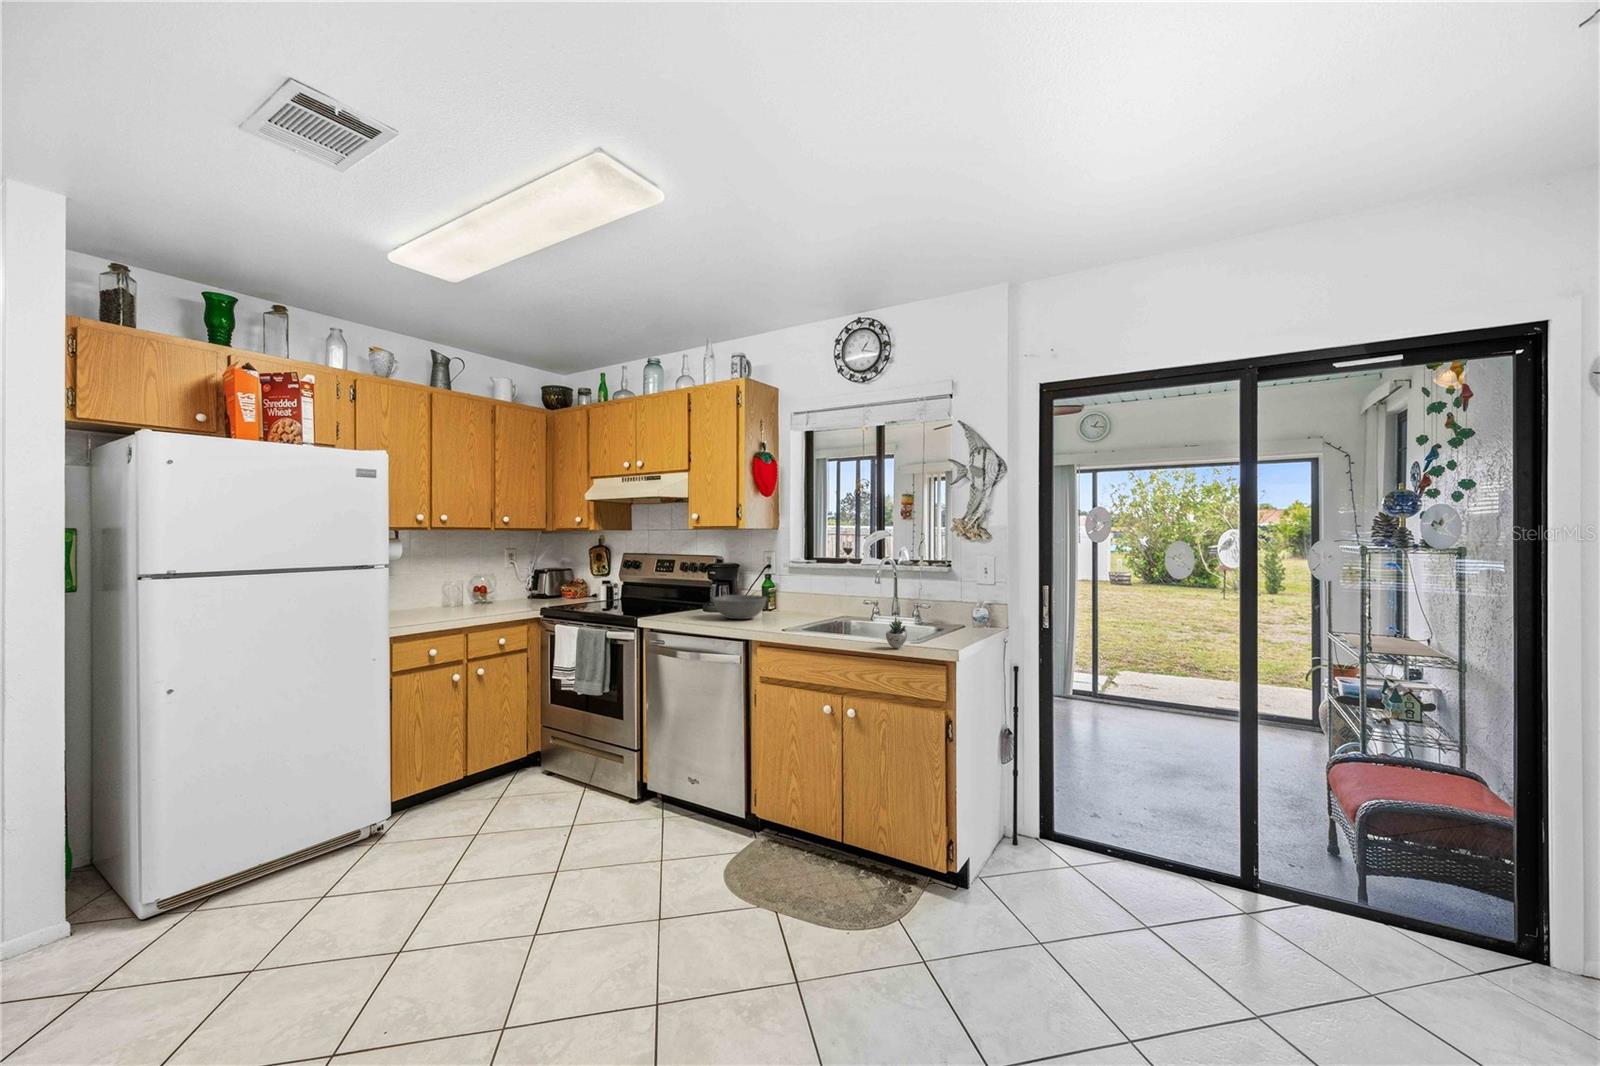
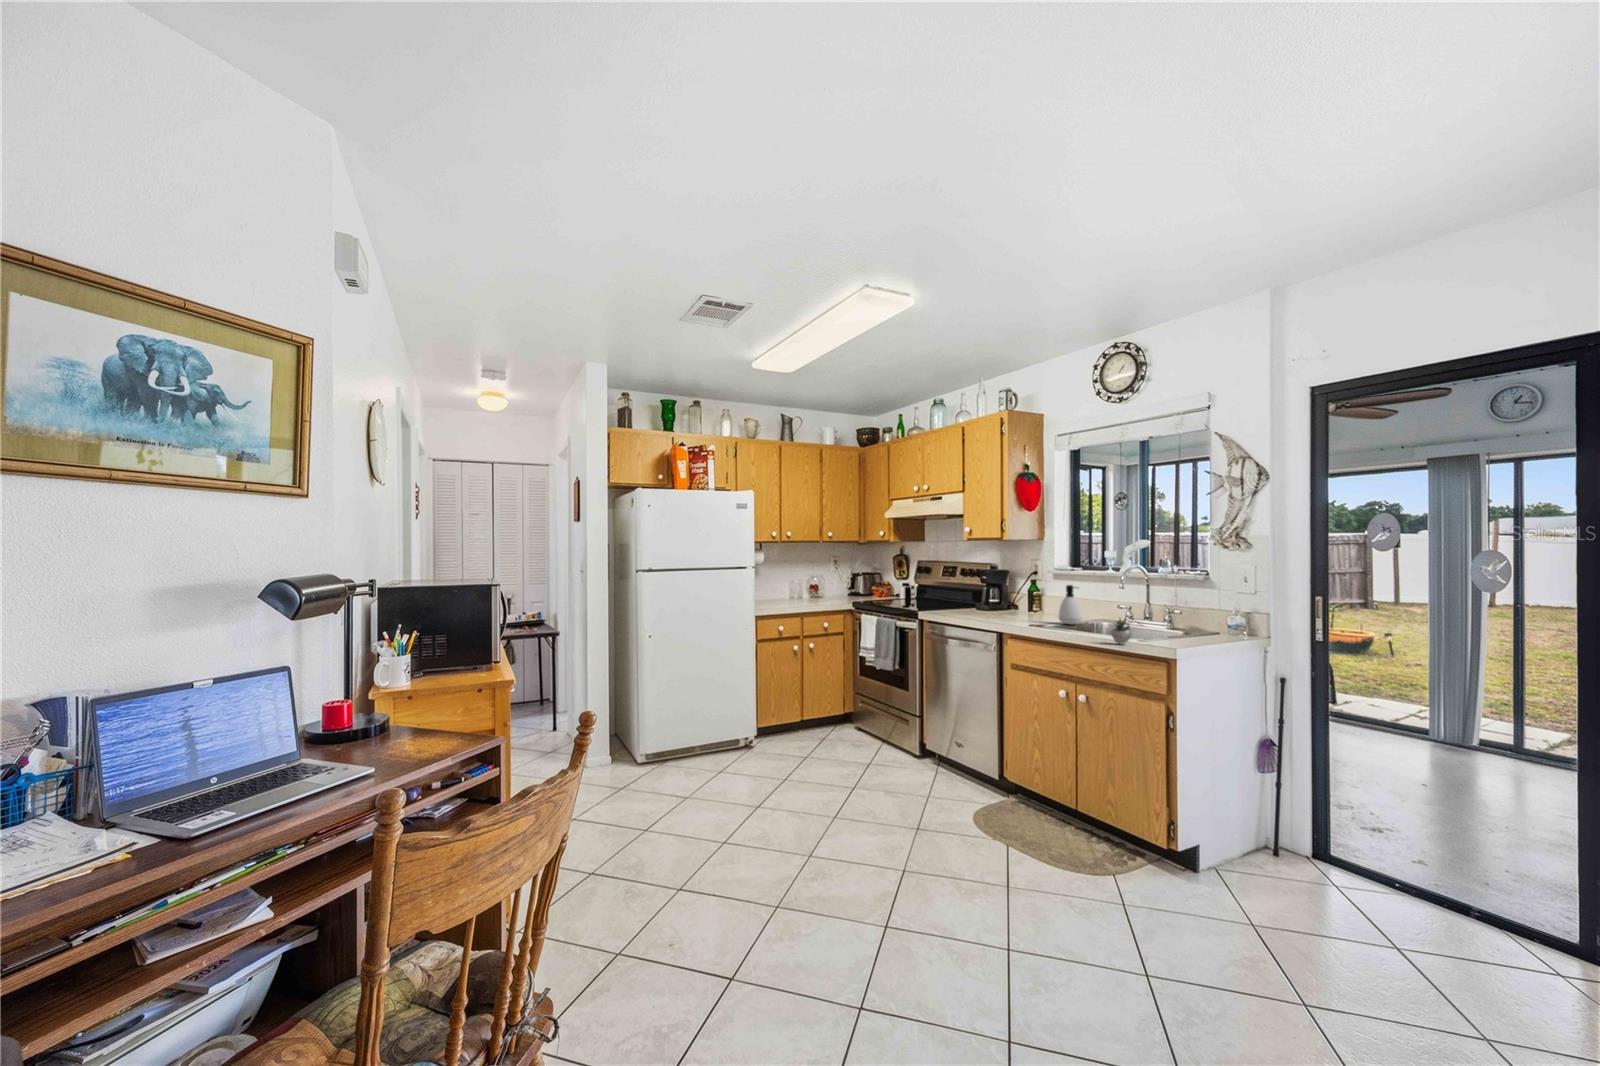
soap dispenser: none [806,580,830,625] -> present [1059,585,1082,625]
bowl: present [713,595,767,619] -> none [979,596,1027,617]

